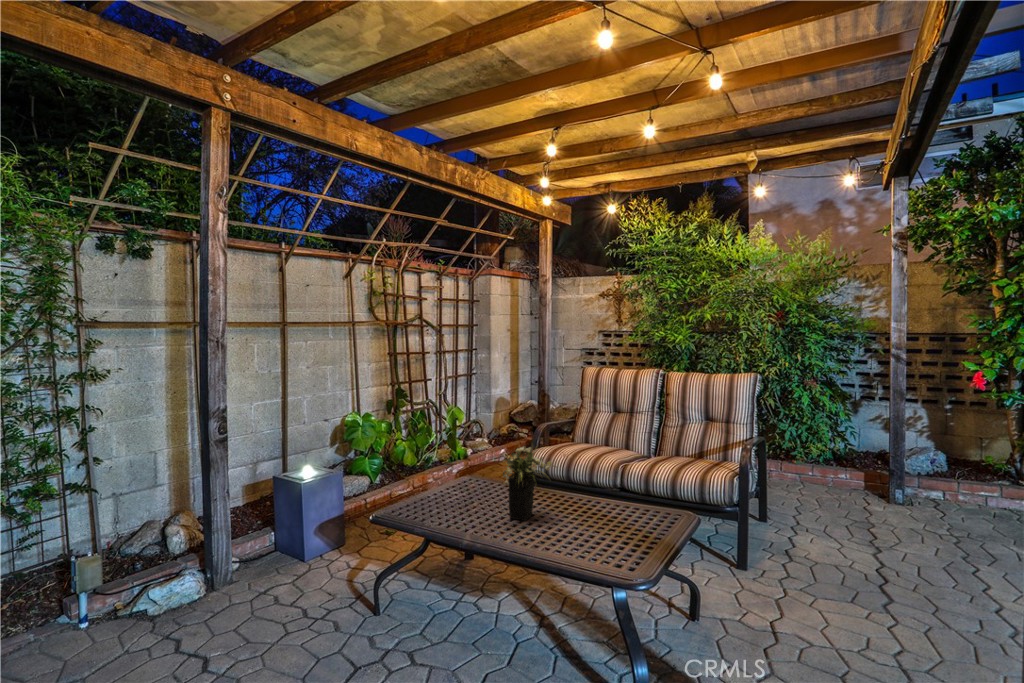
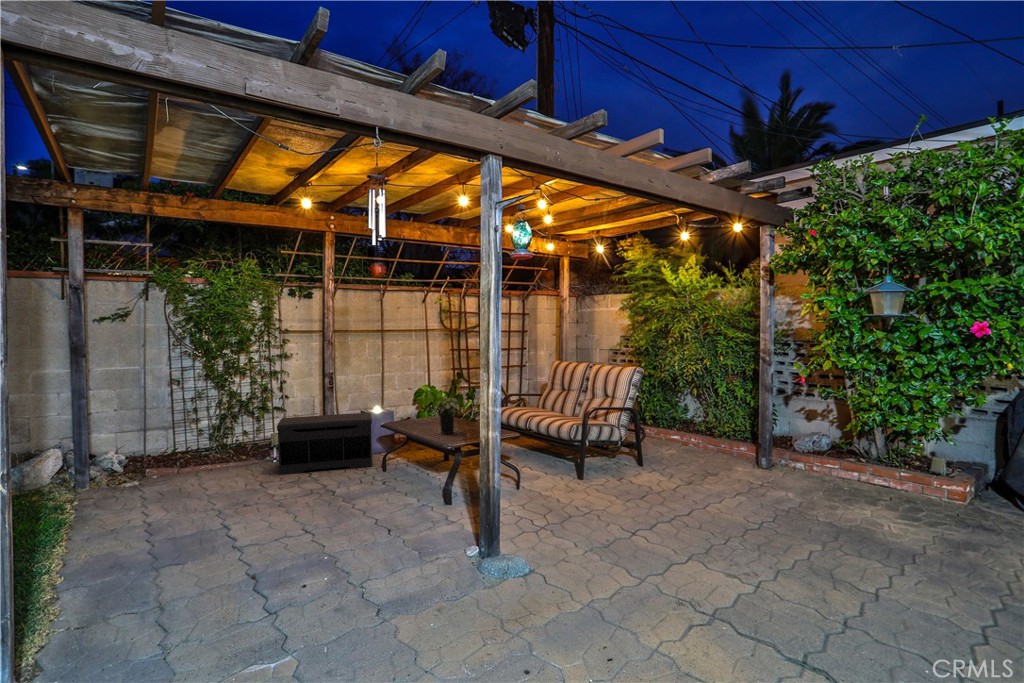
bench: none [107,481,333,667] -> present [277,413,372,475]

